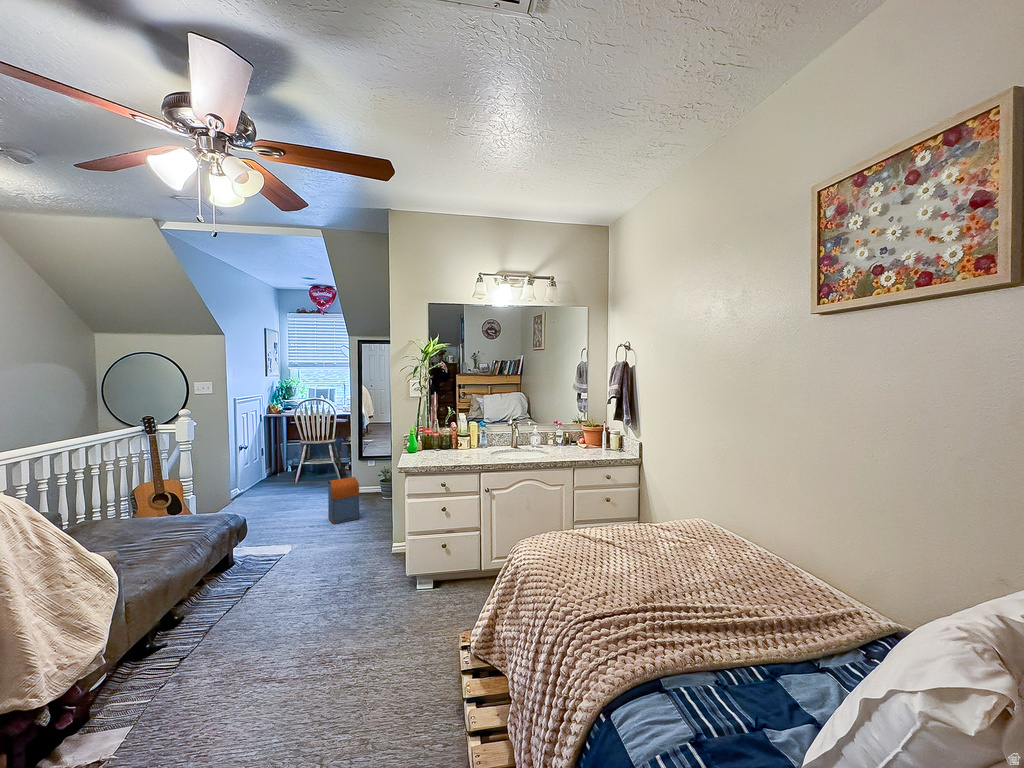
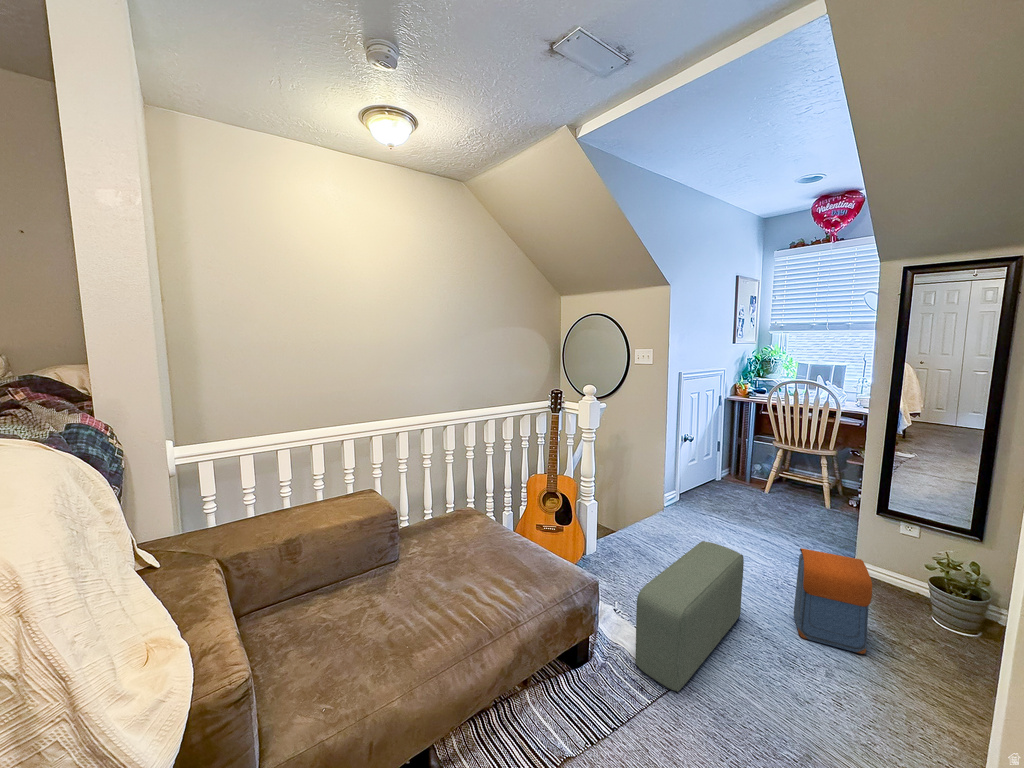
pouf: none [254,492,303,564] -> present [635,541,744,692]

